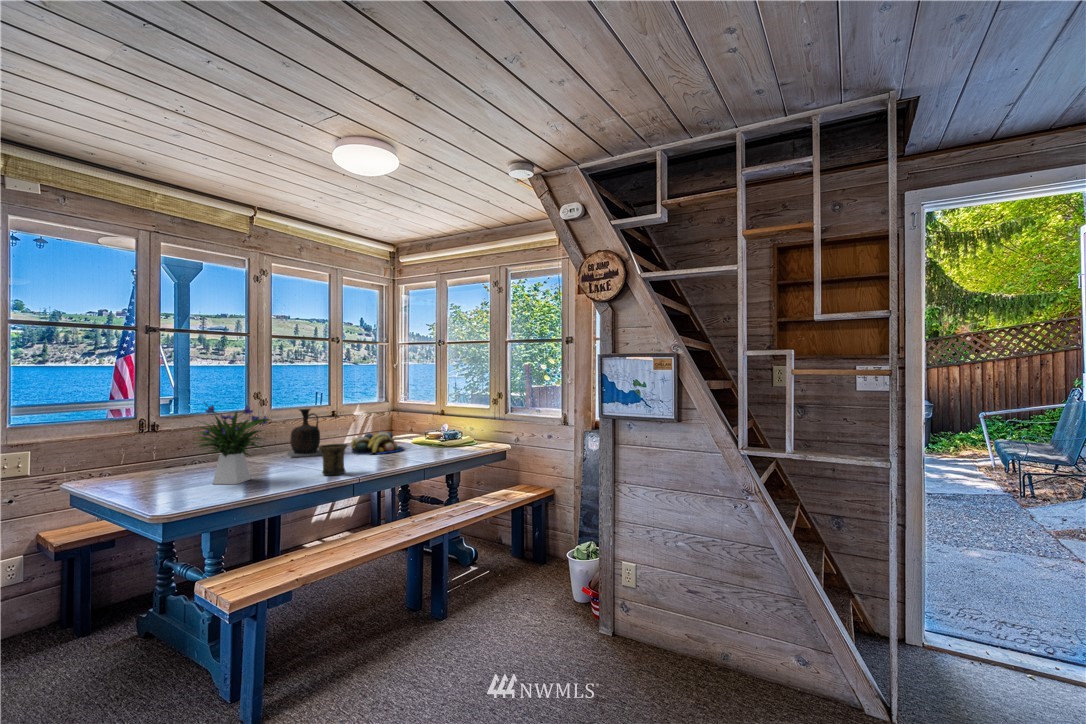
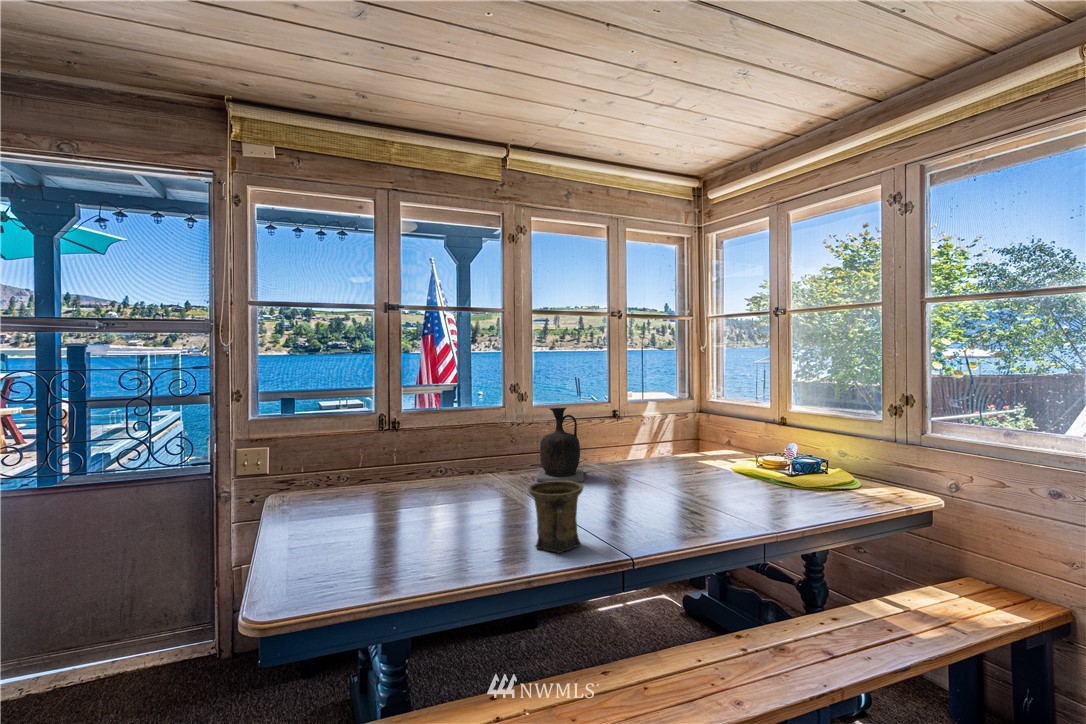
flower arrangement: present [195,404,269,484] -> none [313,392,458,543]
fruit bowl: present [351,431,403,455] -> none [625,448,714,494]

